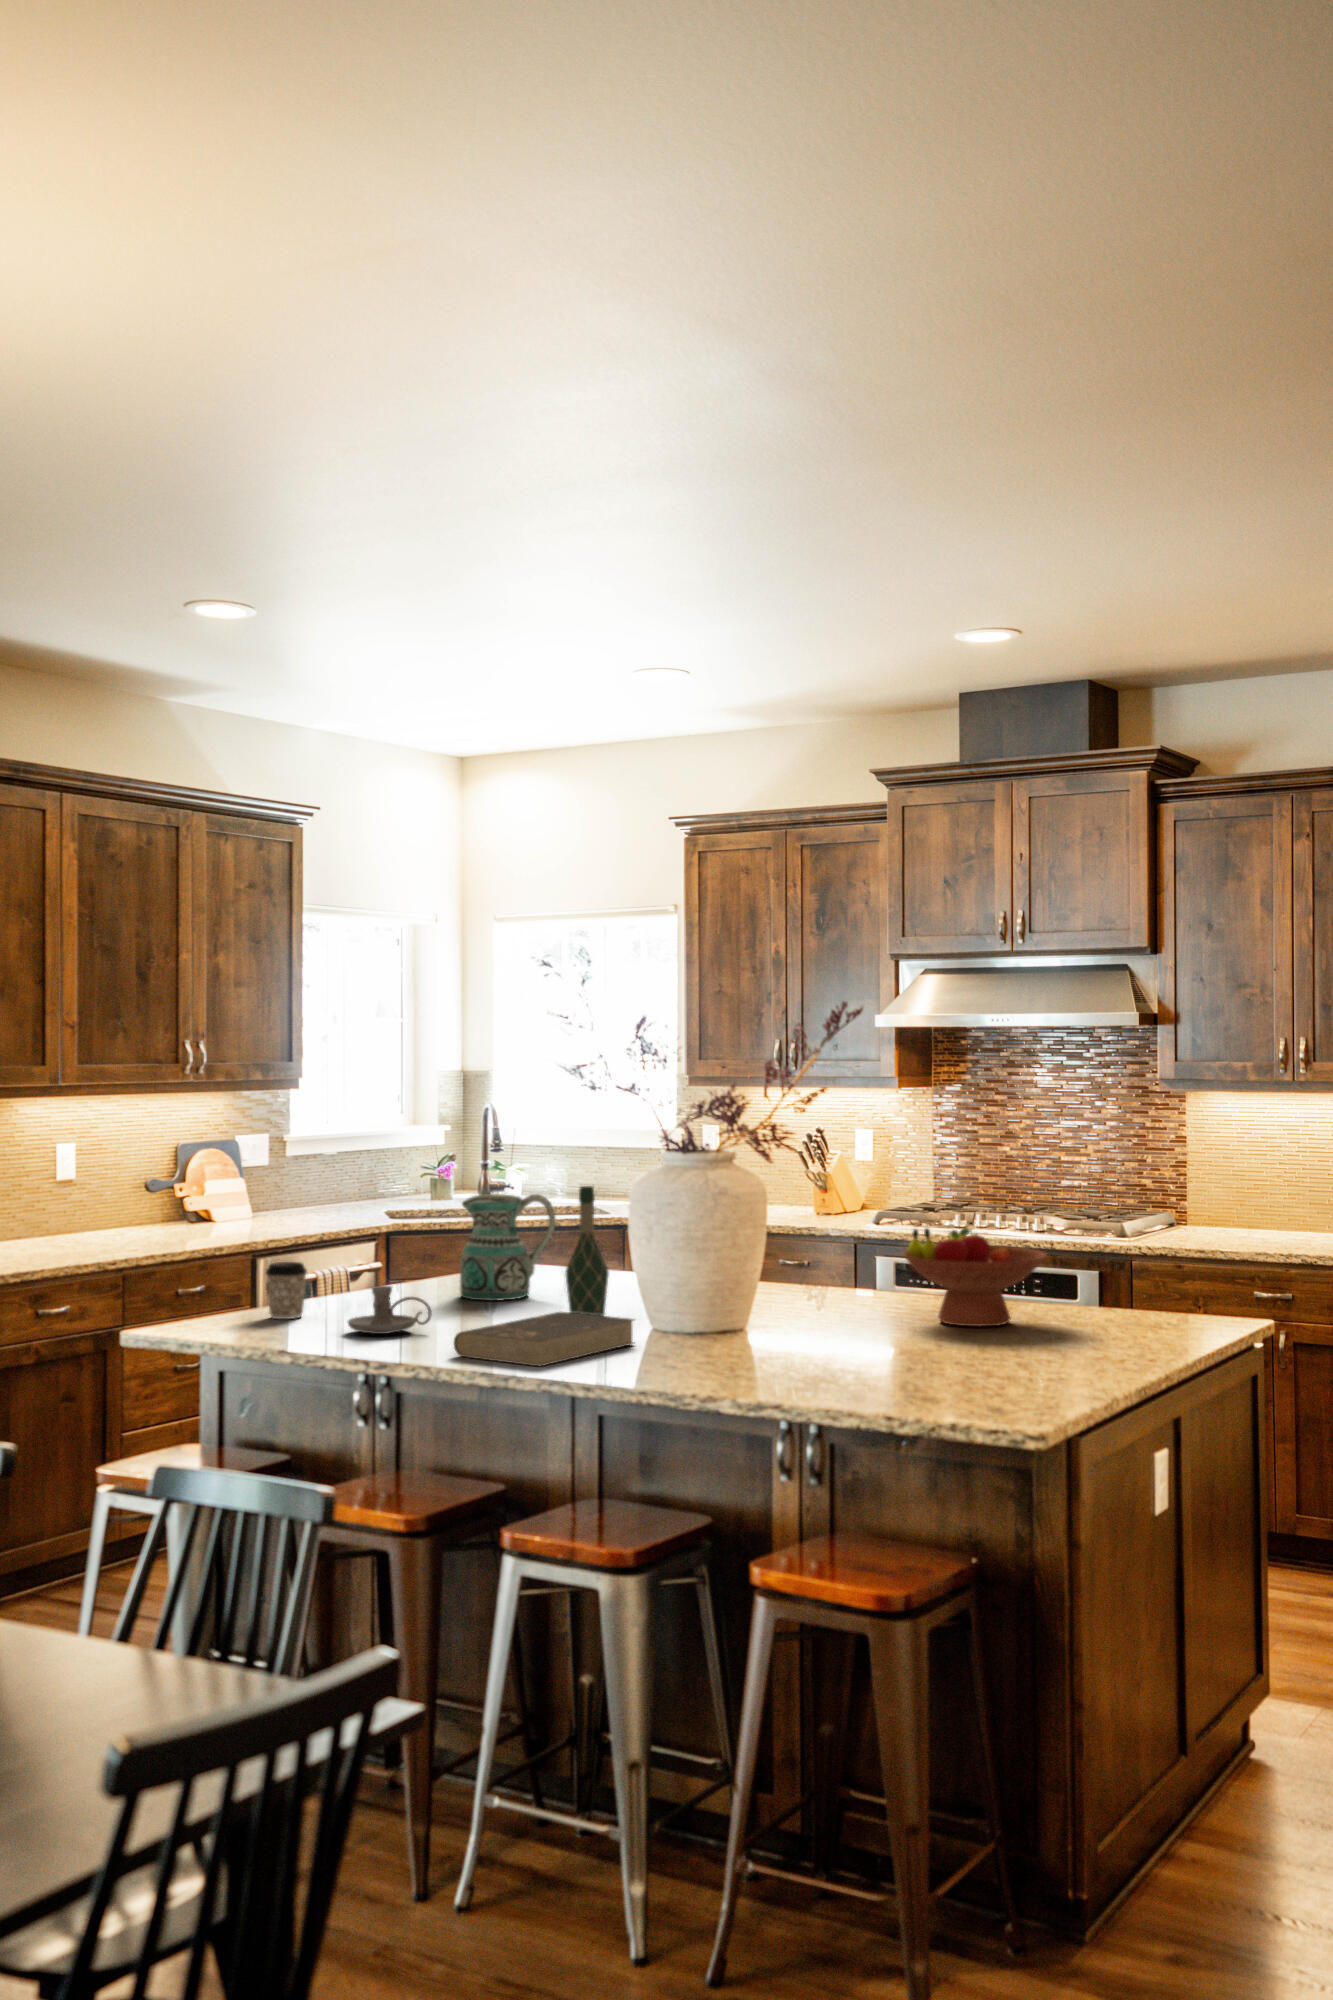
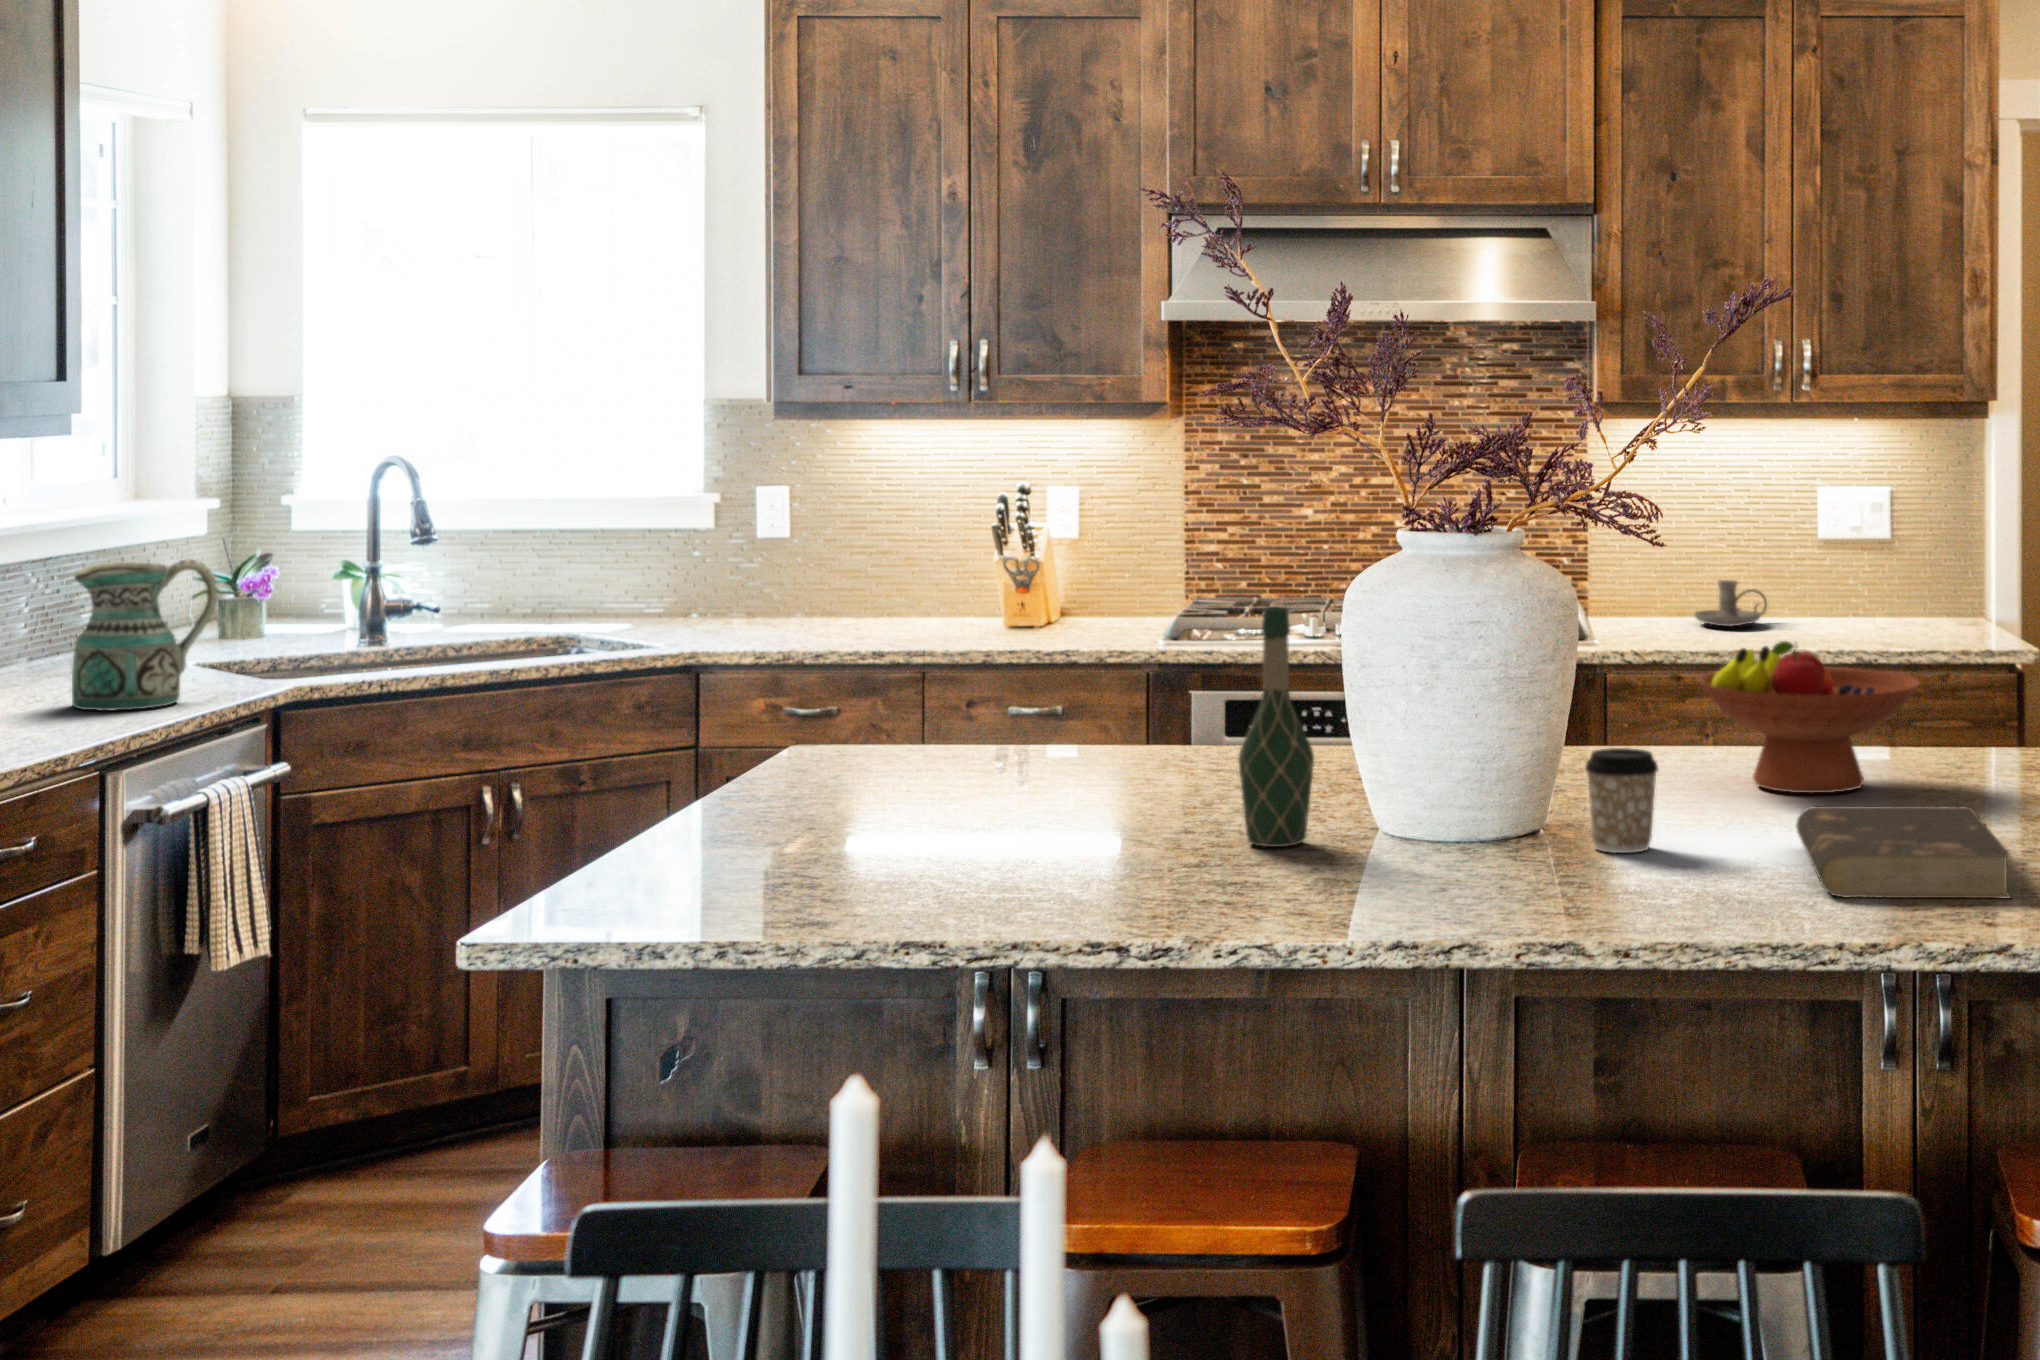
ceramic pitcher: present [460,1194,556,1301] -> present [72,559,218,711]
coffee cup: present [266,1262,307,1319] -> present [1585,748,1658,853]
candle holder: present [347,1286,432,1334] -> present [1695,580,1767,626]
book: present [454,1312,635,1367] -> present [1796,806,2011,898]

